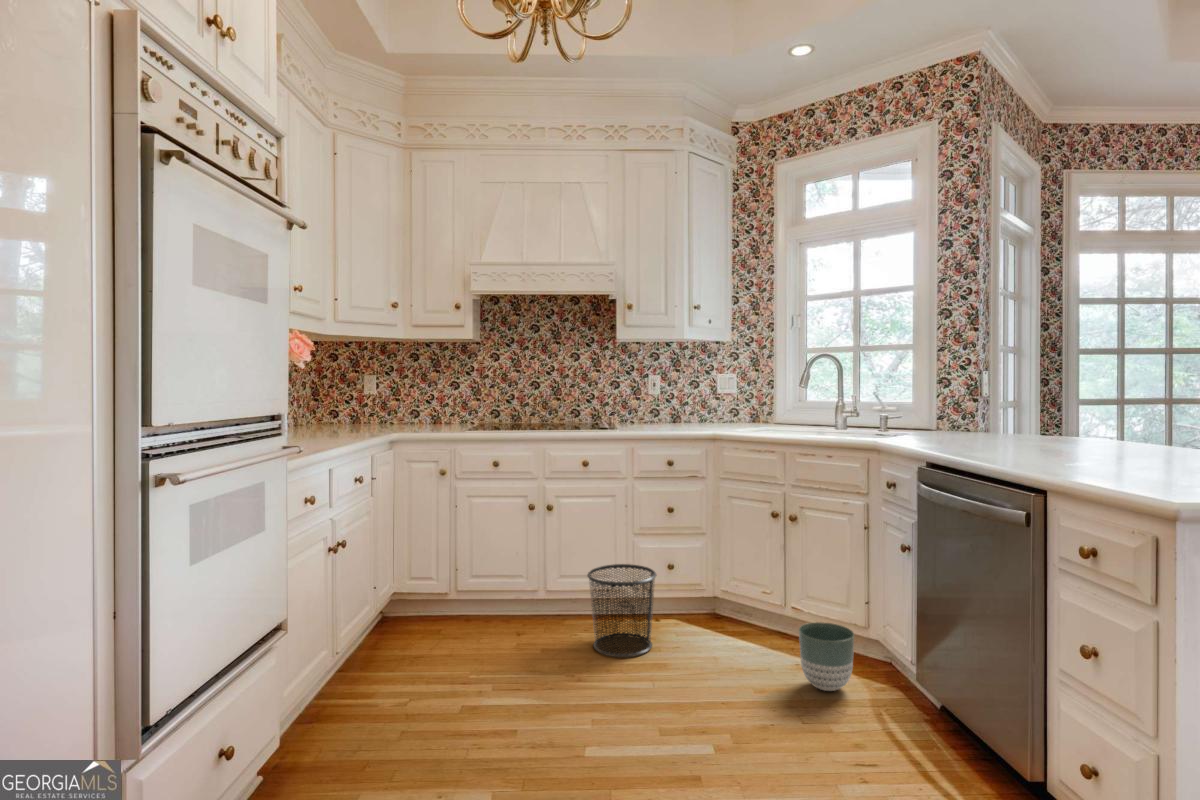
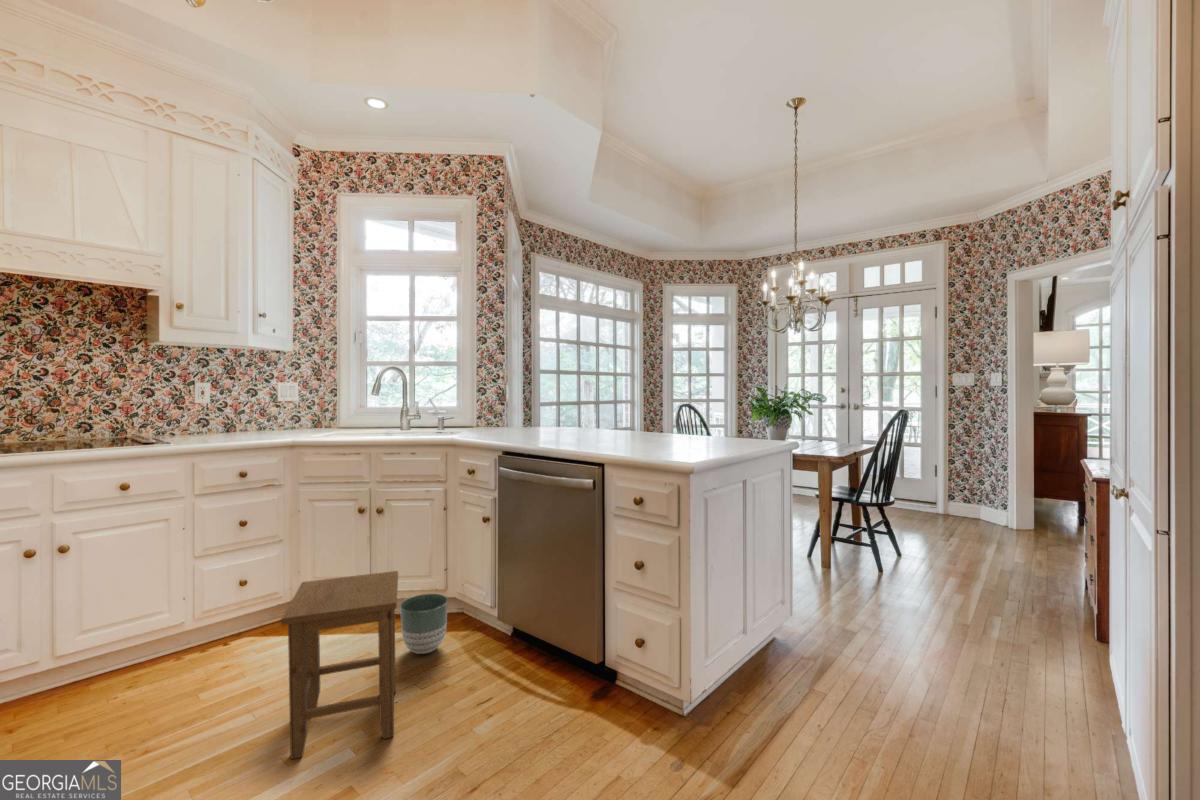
waste bin: present [587,564,657,657] -> none [135,589,235,705]
stool: none [661,573,784,752] -> present [281,571,398,759]

